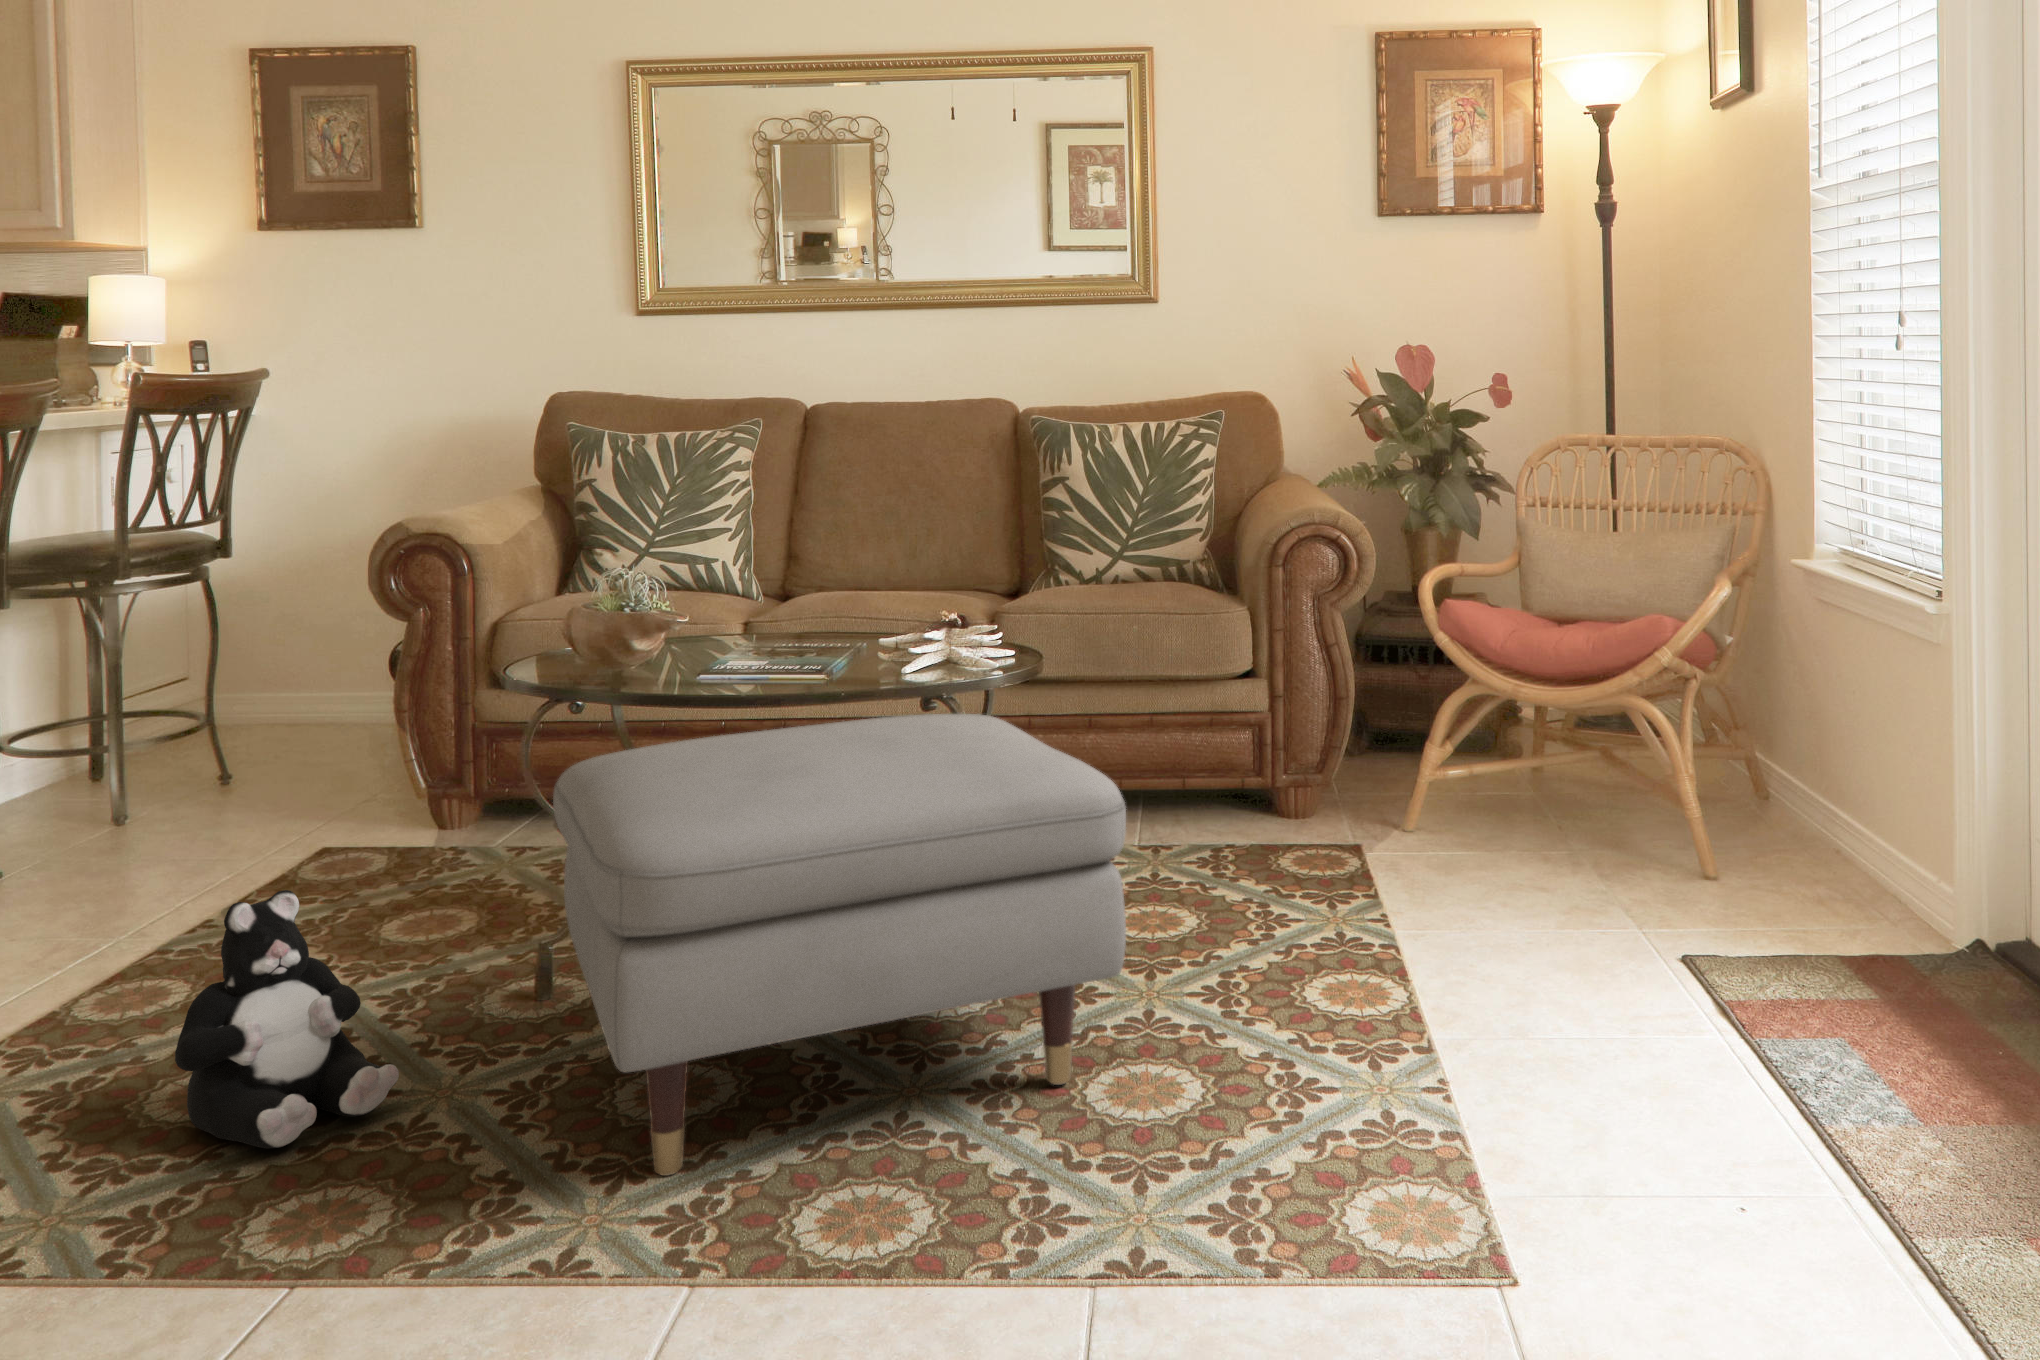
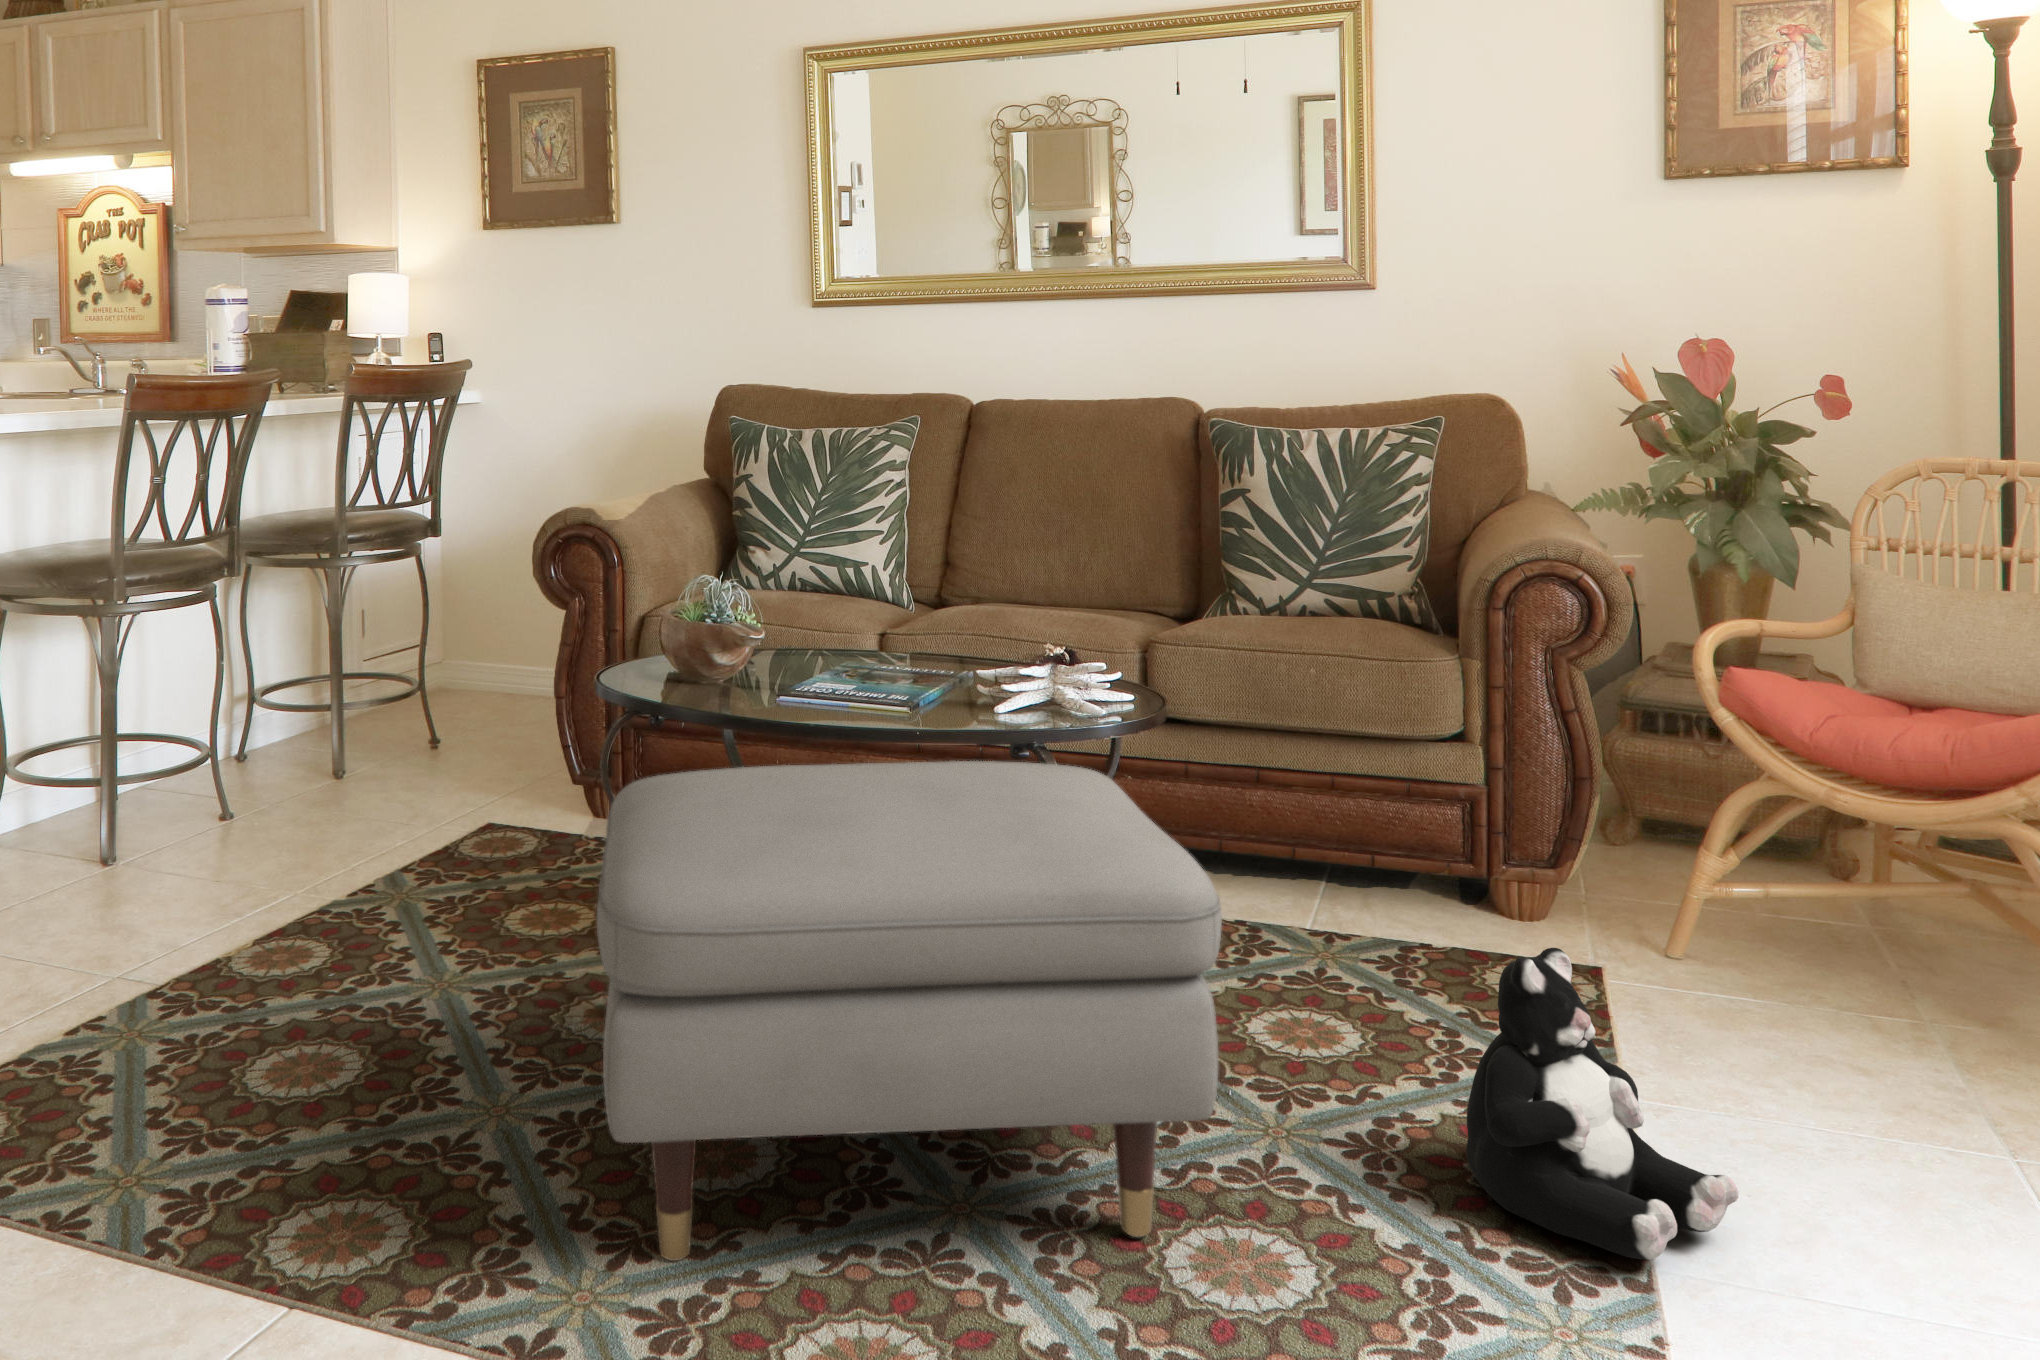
plush toy: present [175,890,399,1149] -> present [1466,948,1739,1260]

